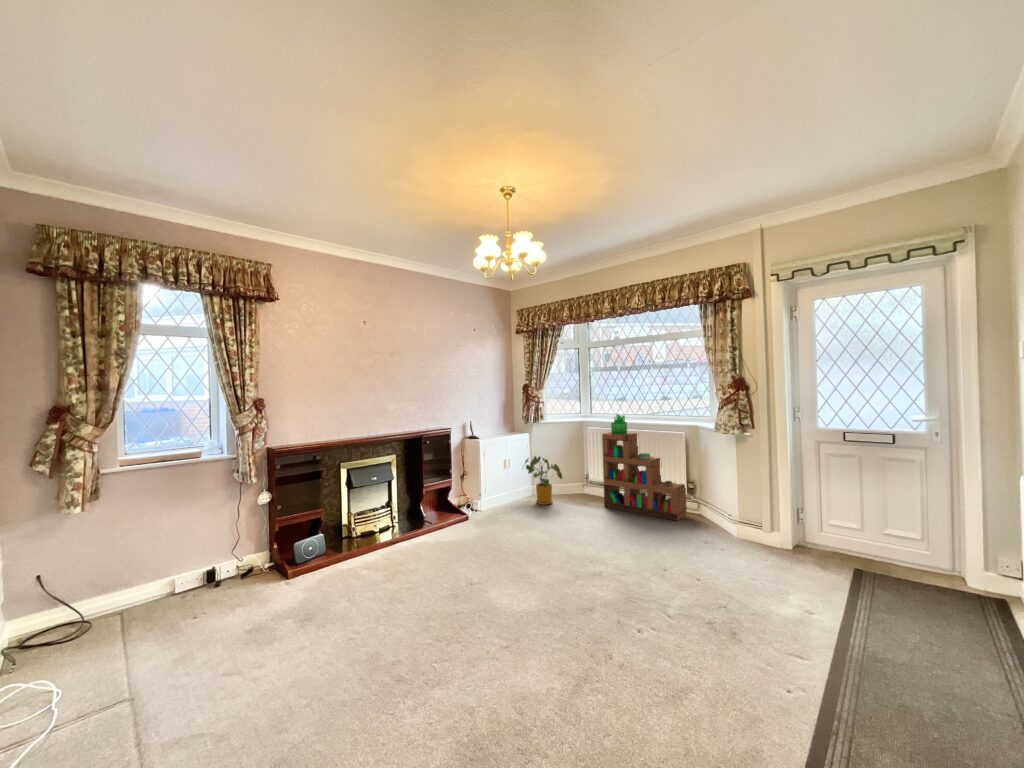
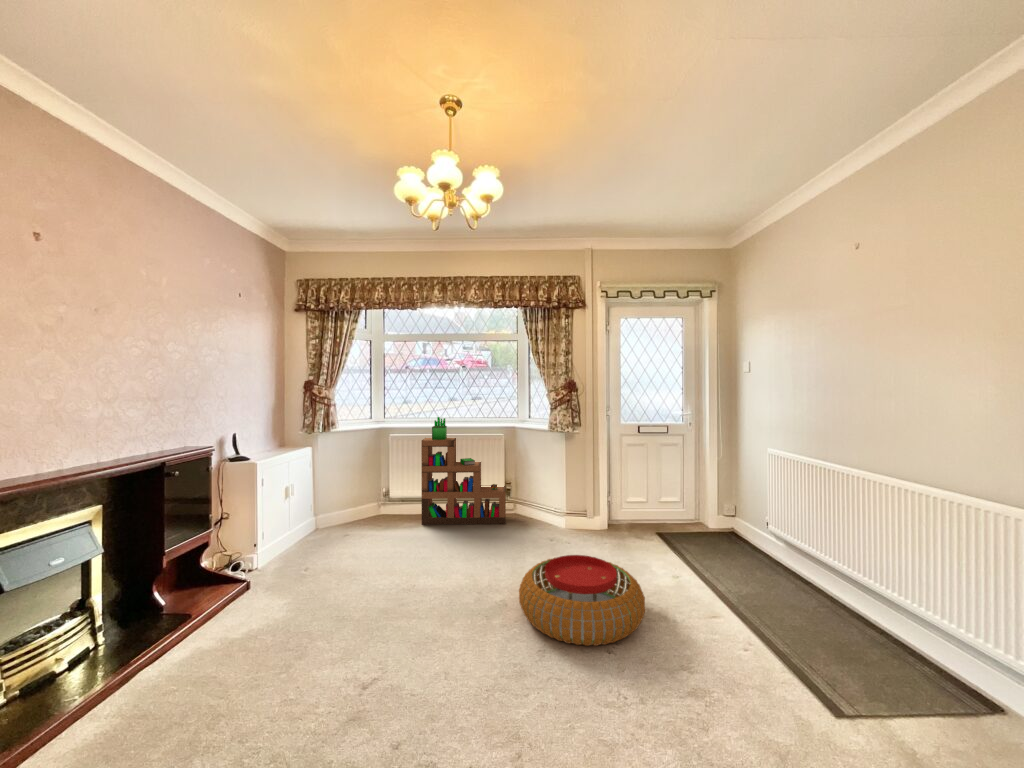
house plant: present [525,456,562,505] -> none [313,475,374,539]
pouf: none [593,546,714,627] -> present [519,555,645,646]

